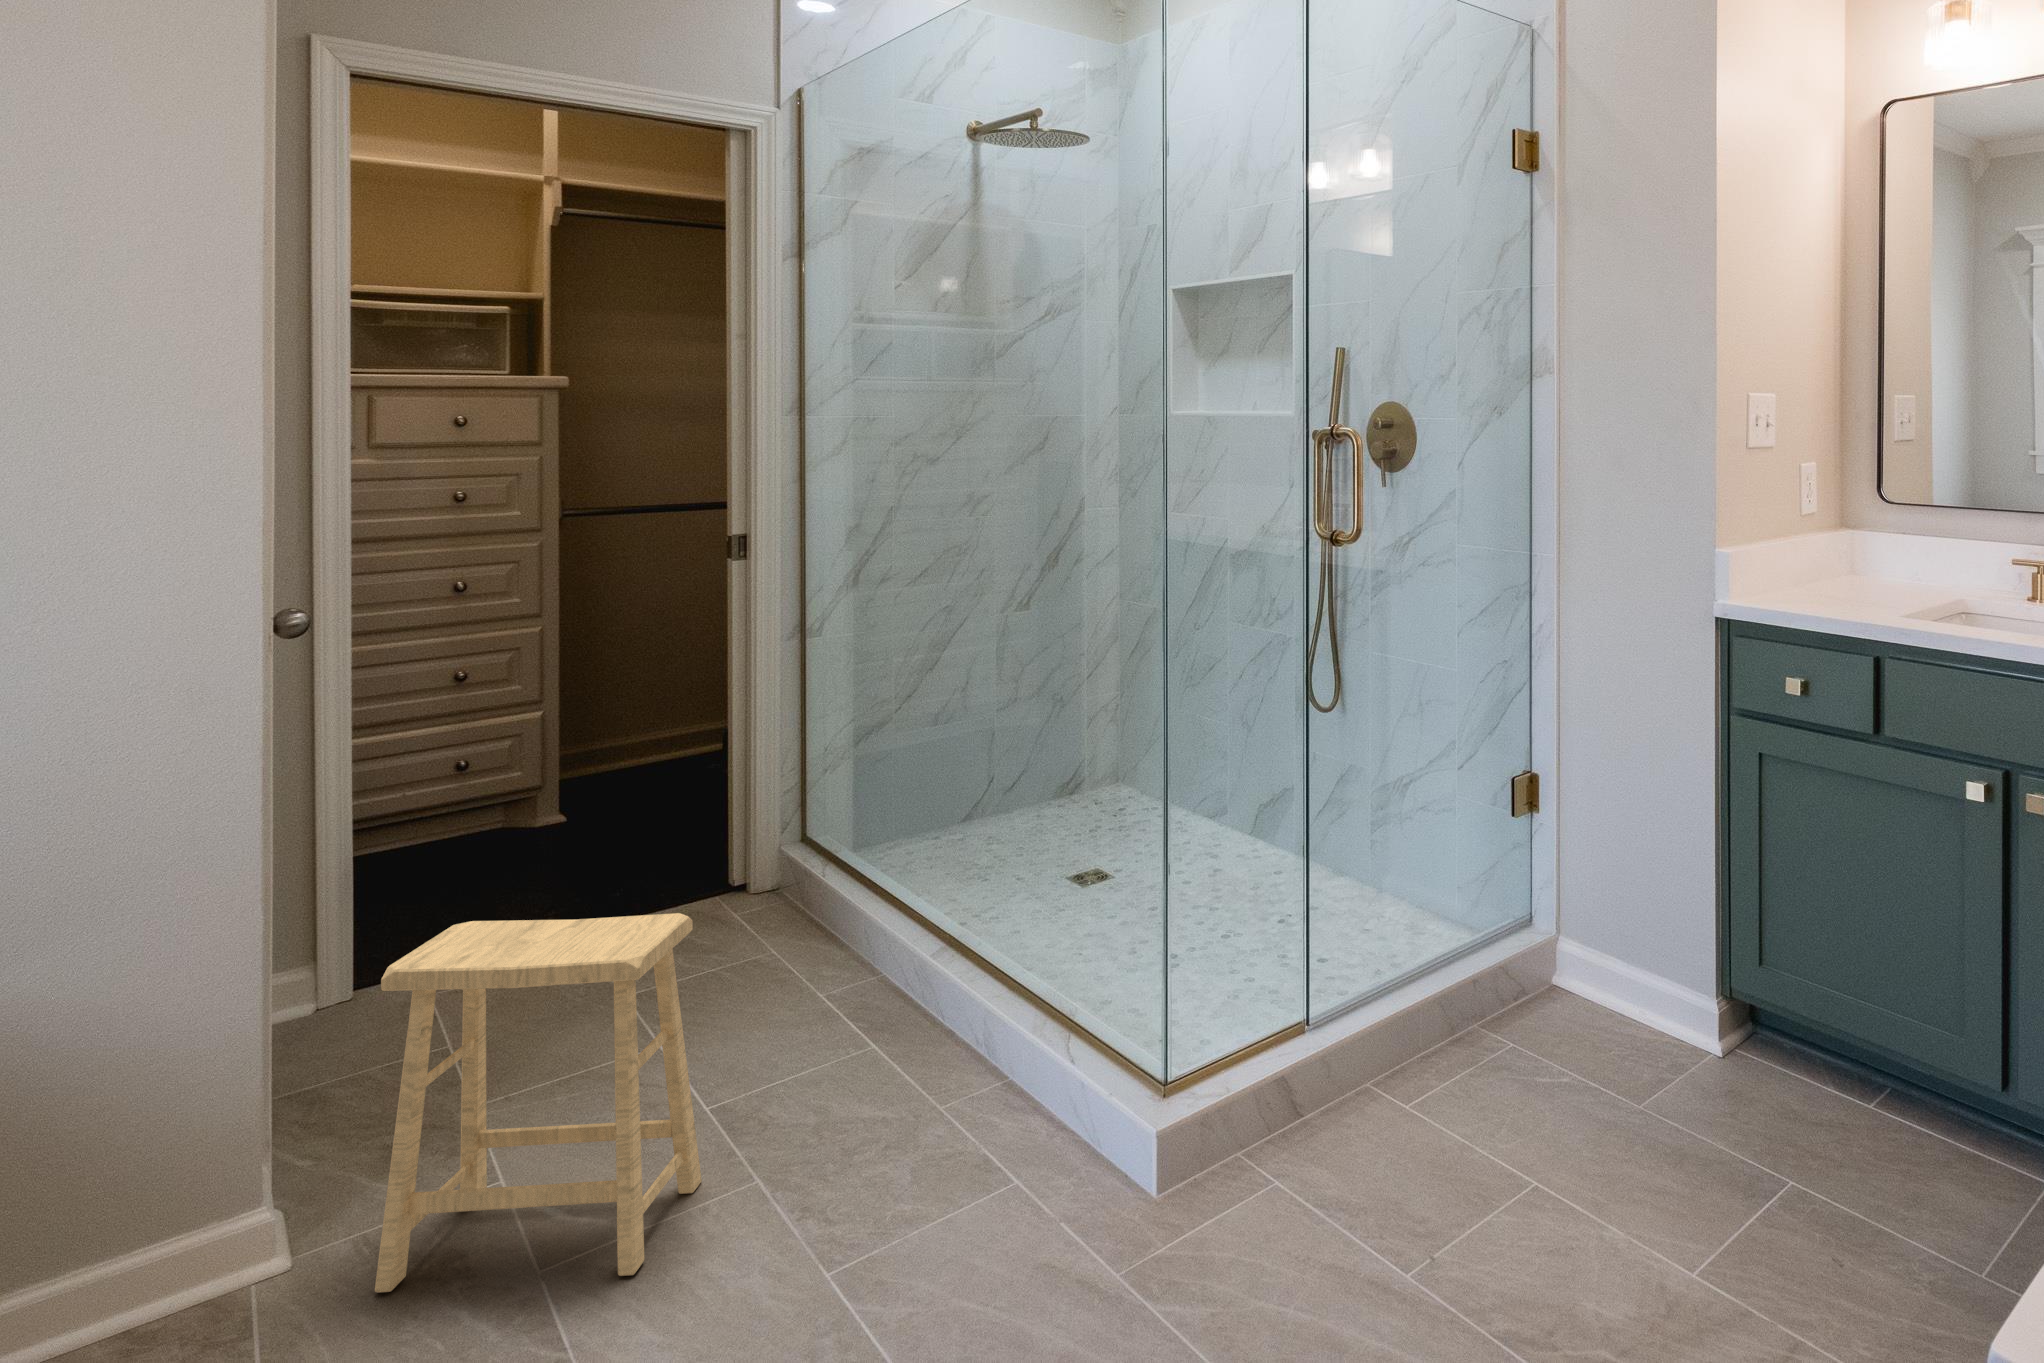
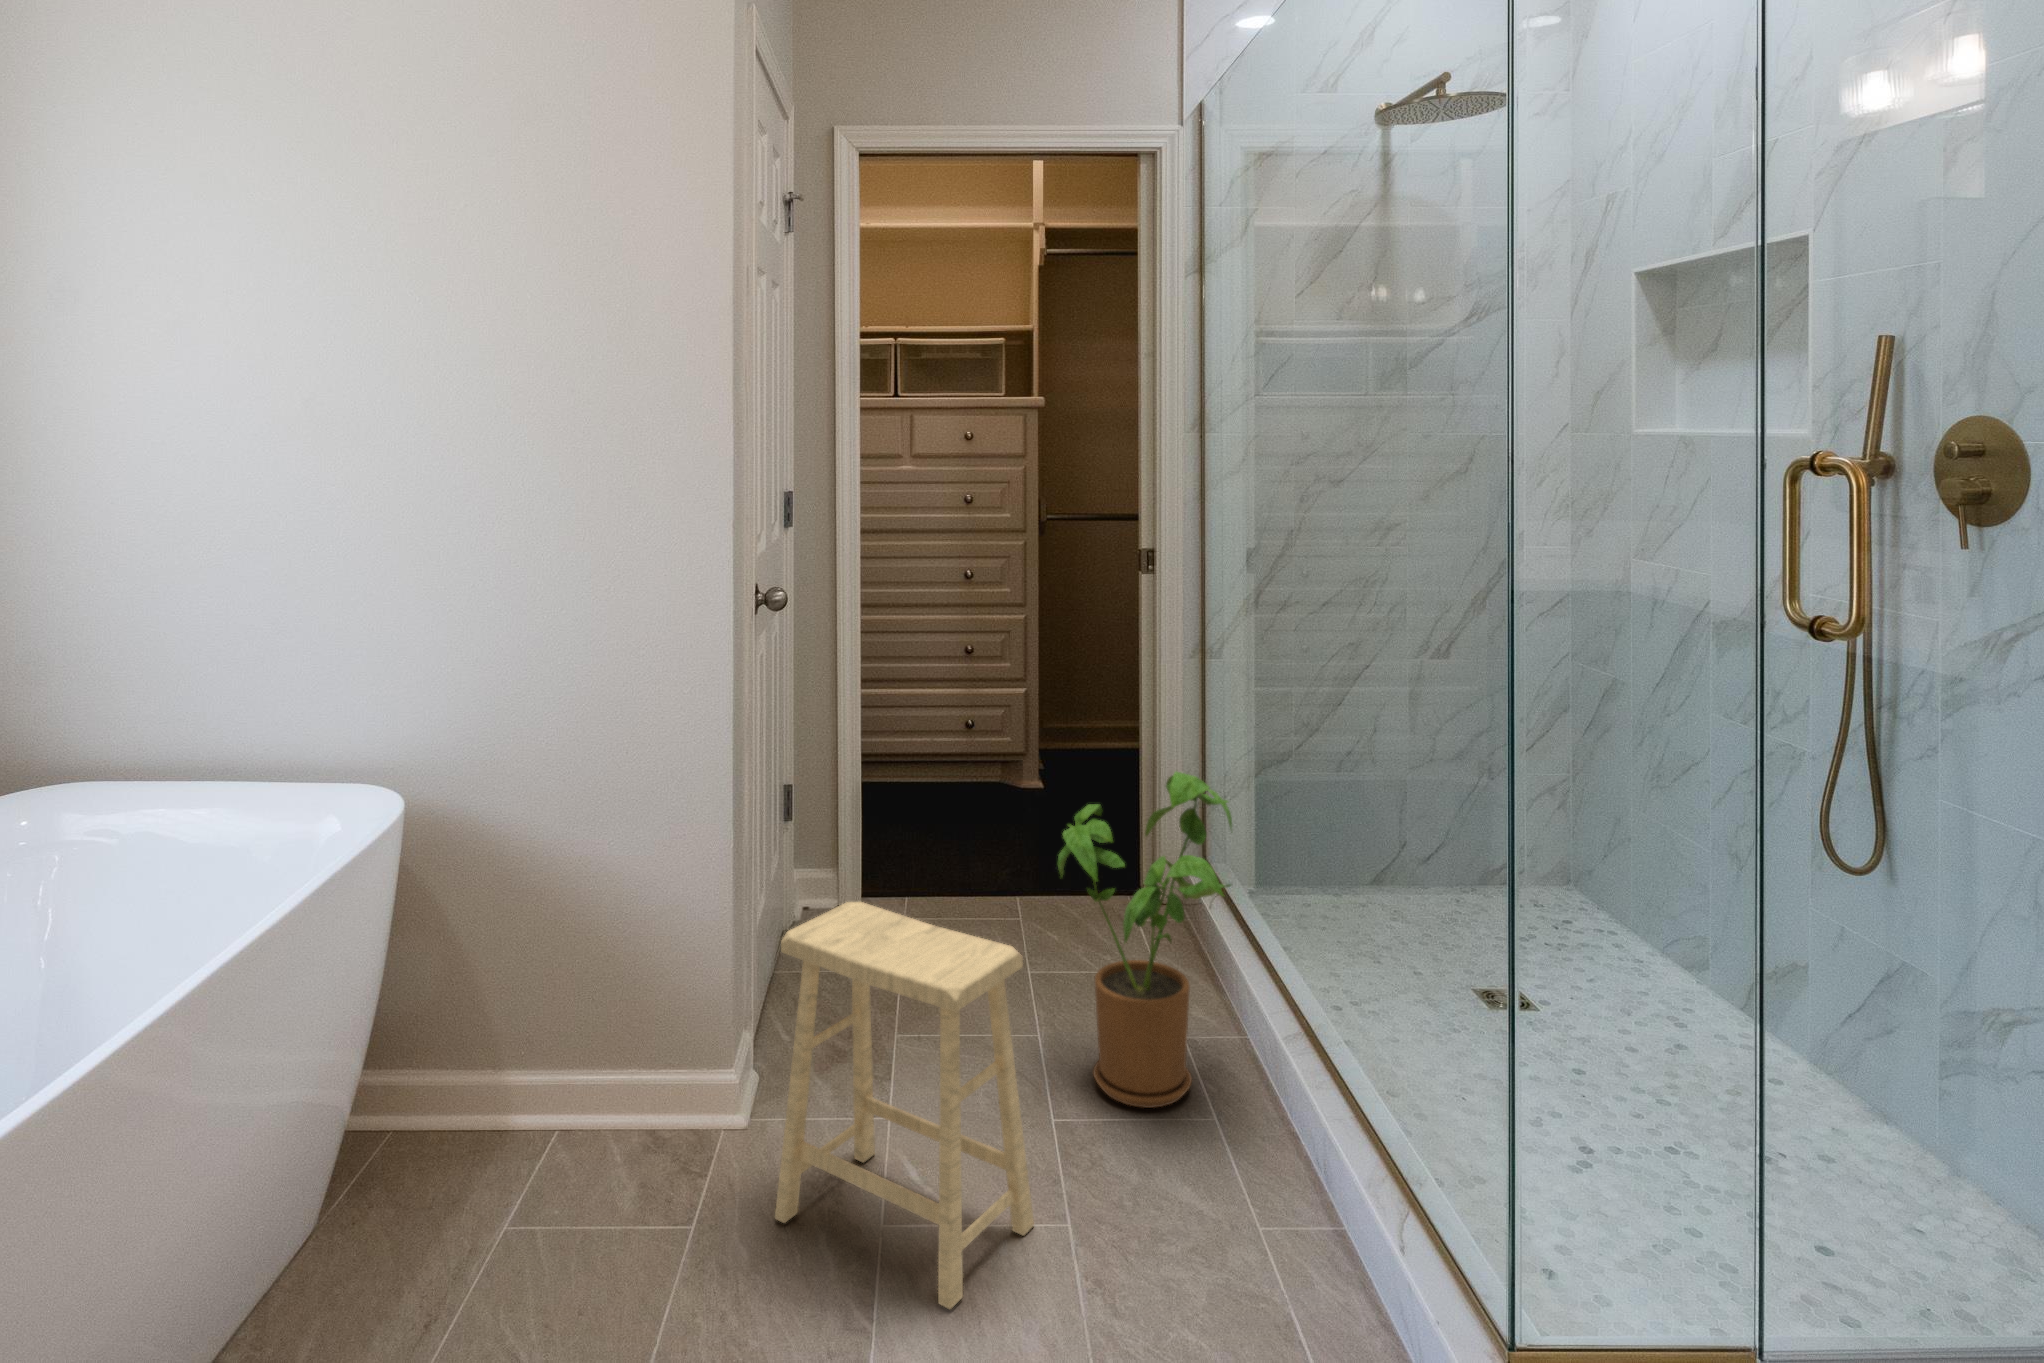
house plant: none [681,734,874,1061] -> present [1058,772,1232,1108]

